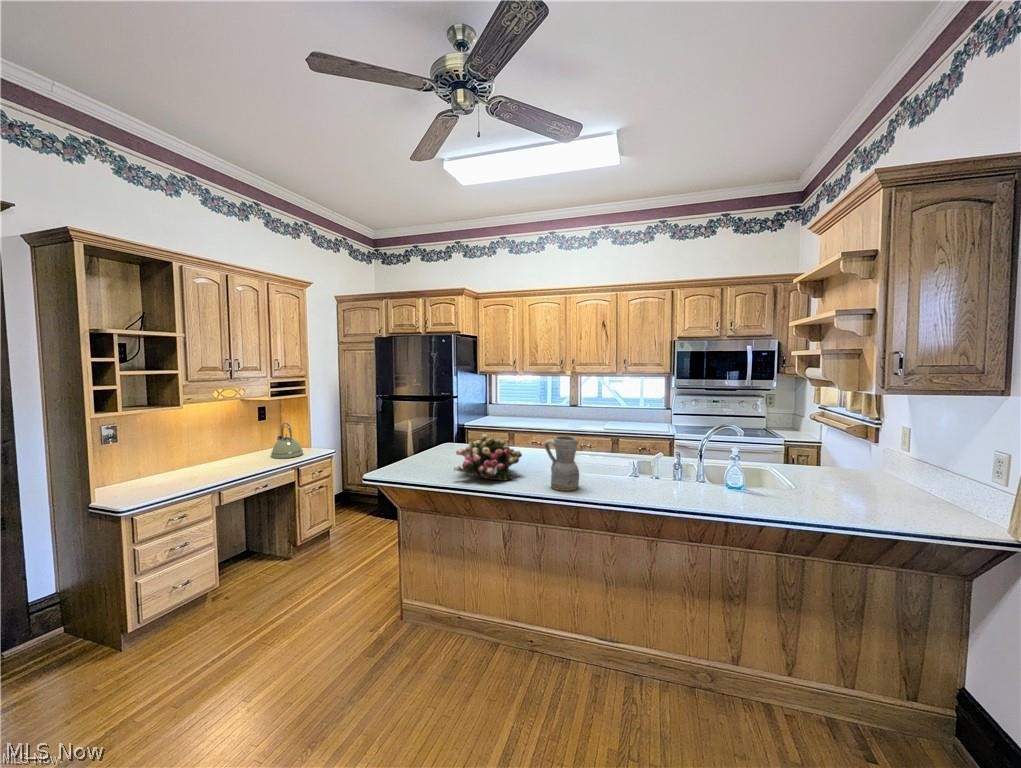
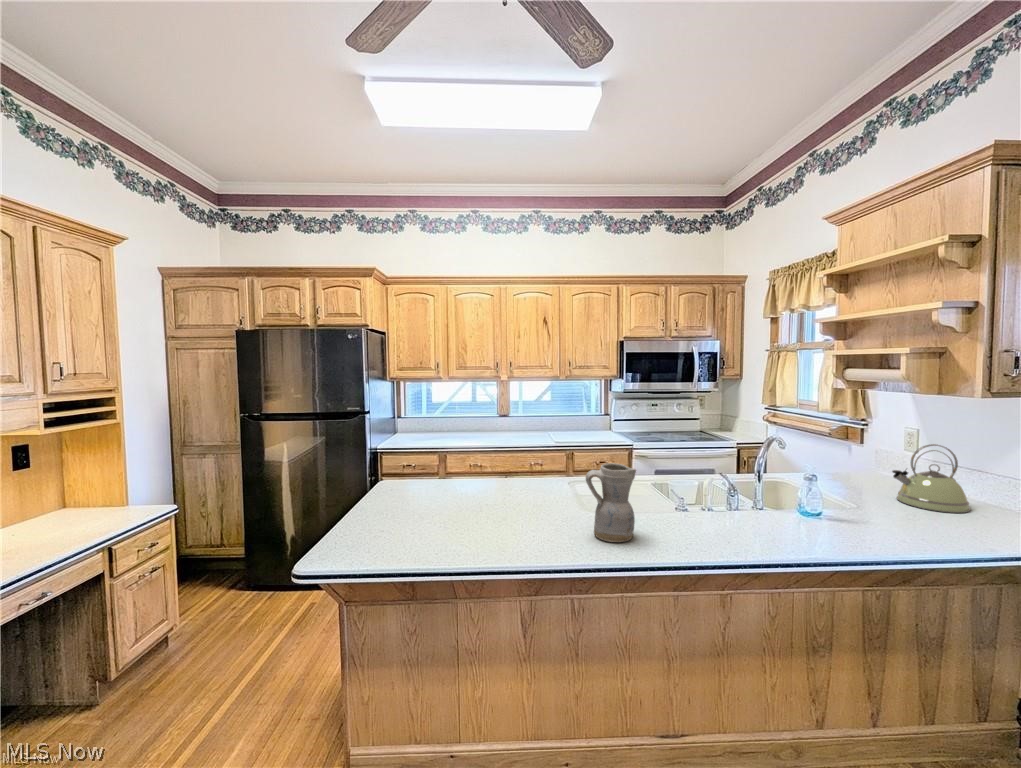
kettle: present [271,423,303,458] -> present [892,444,970,513]
flower arrangement: present [454,434,522,480] -> none [444,468,537,537]

